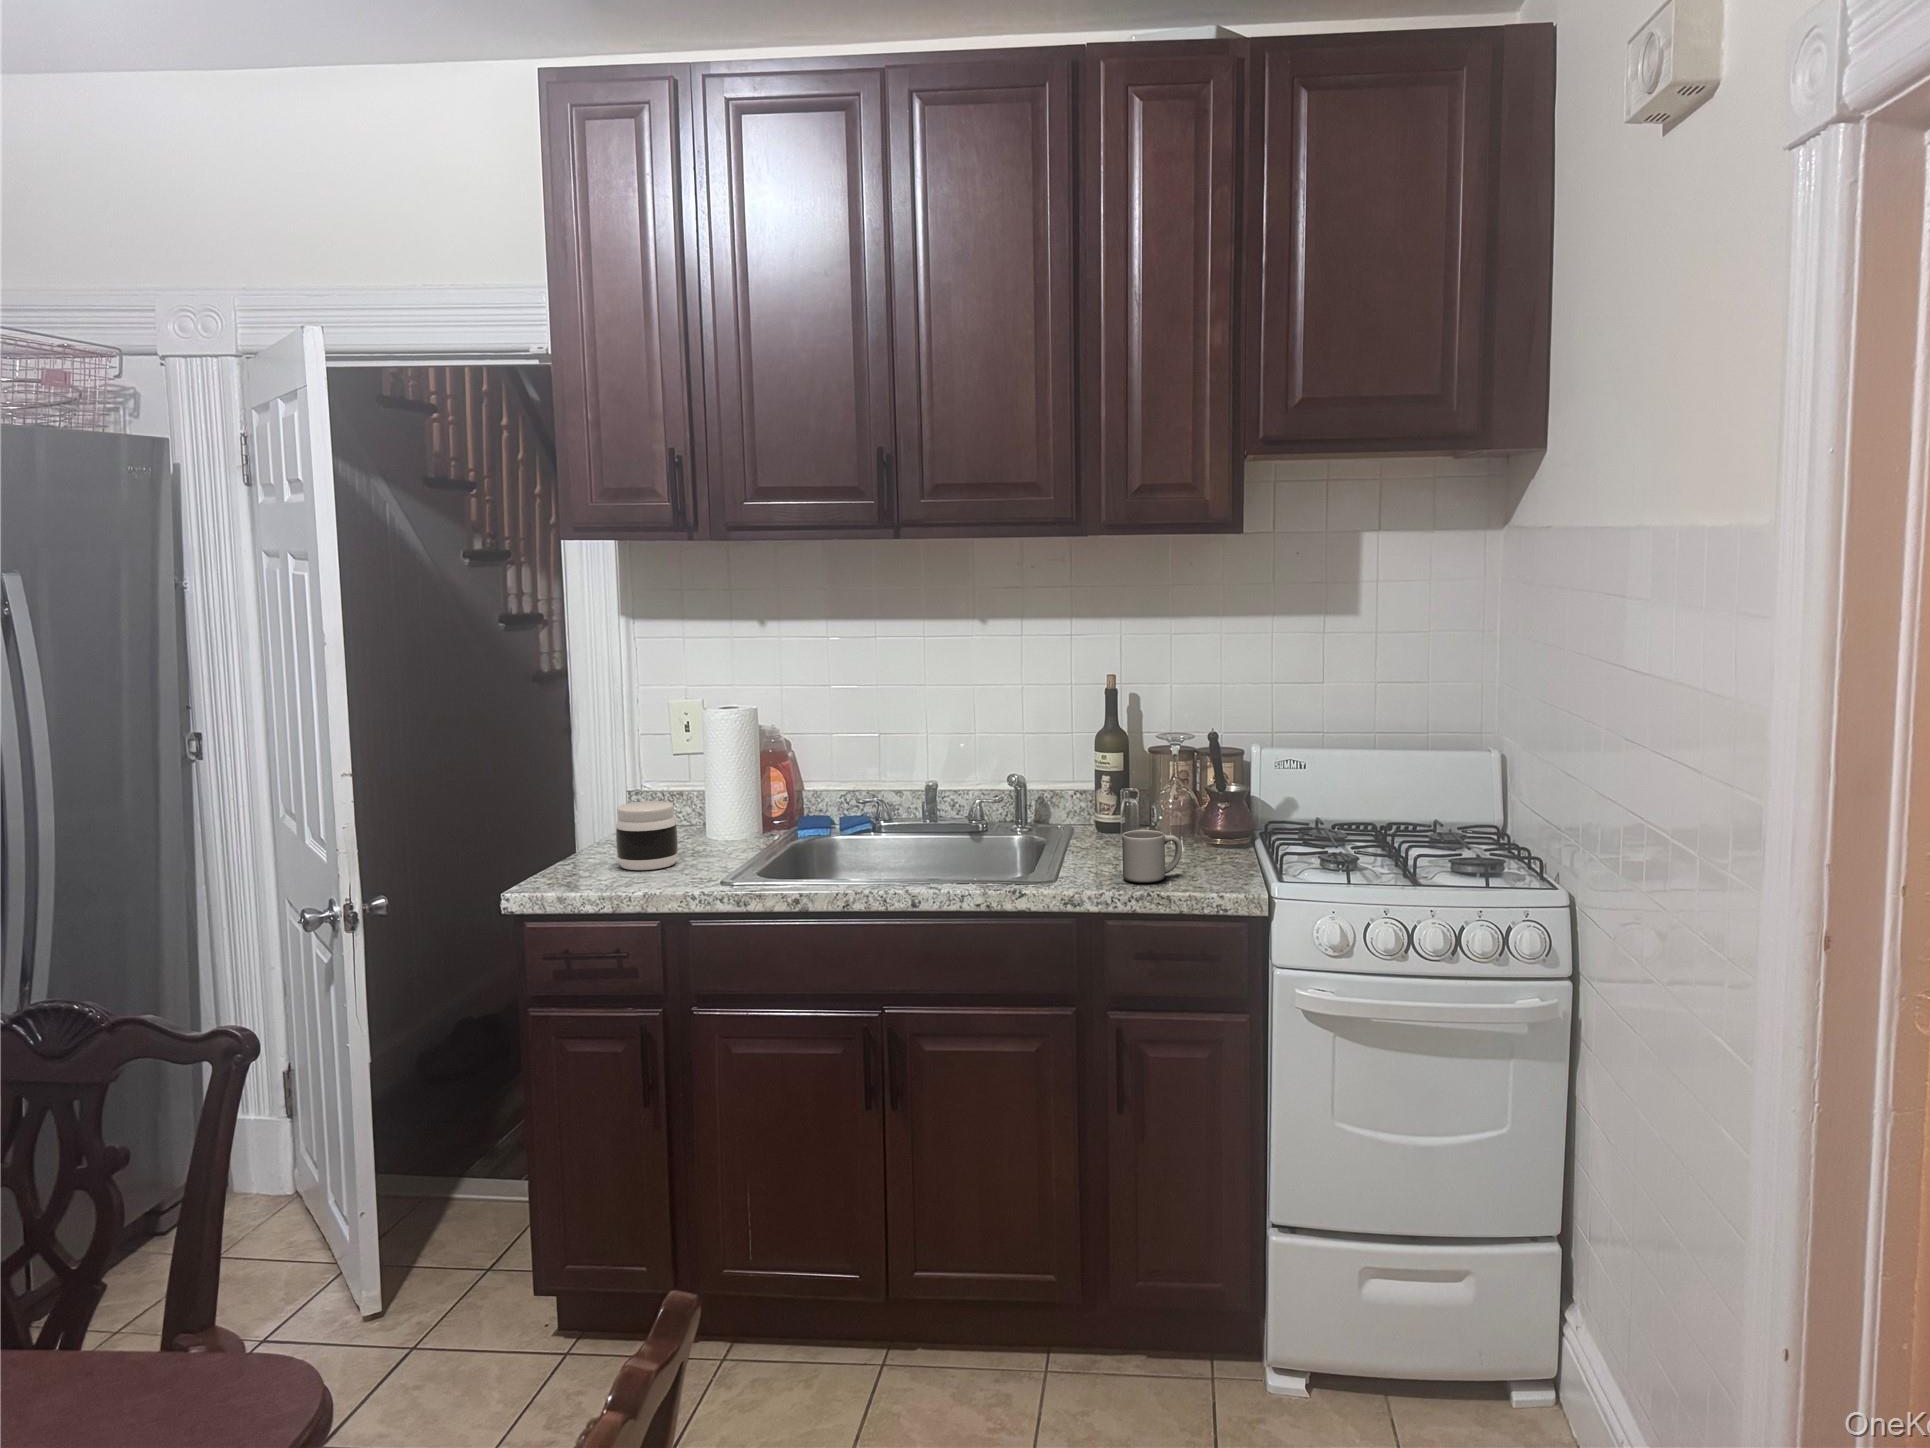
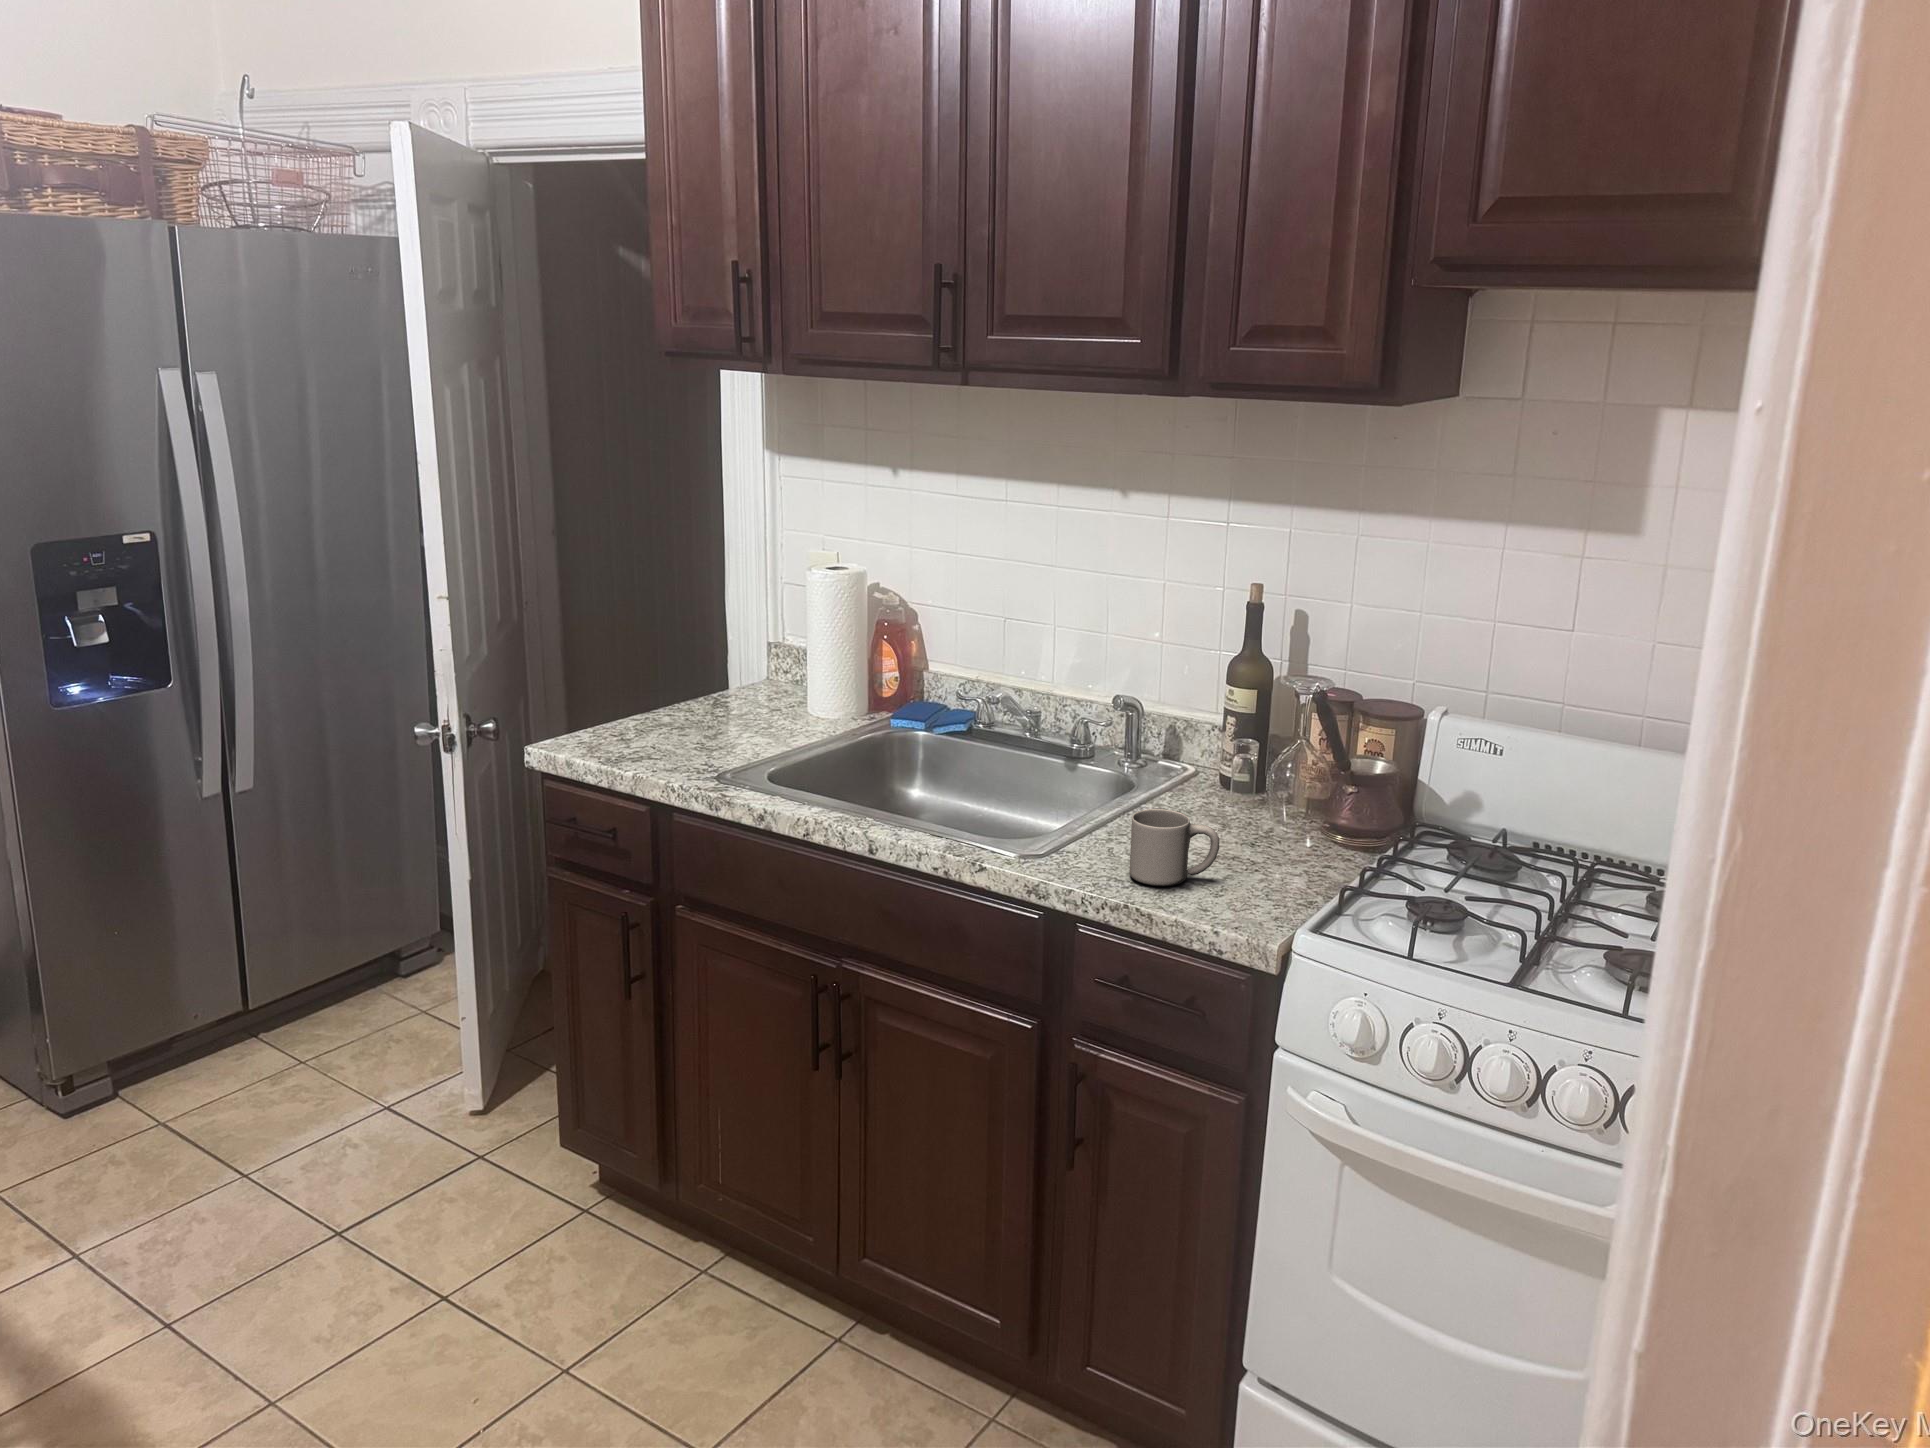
jar: present [616,801,678,870] -> none [661,665,728,744]

